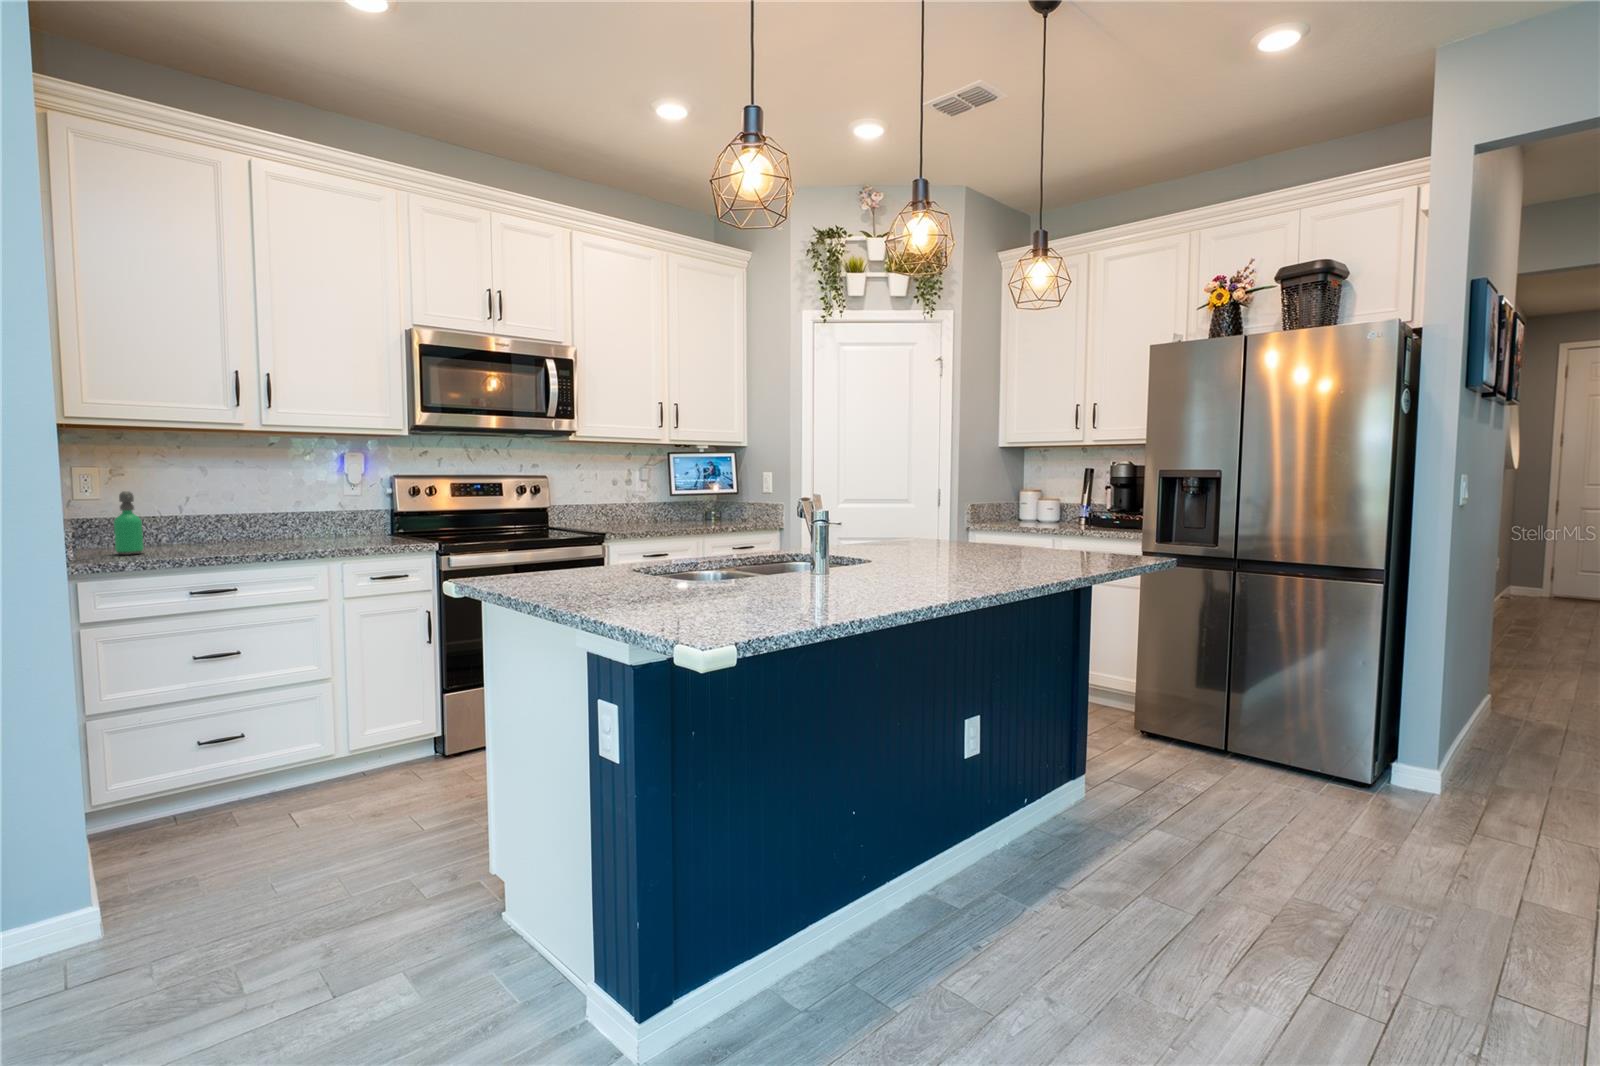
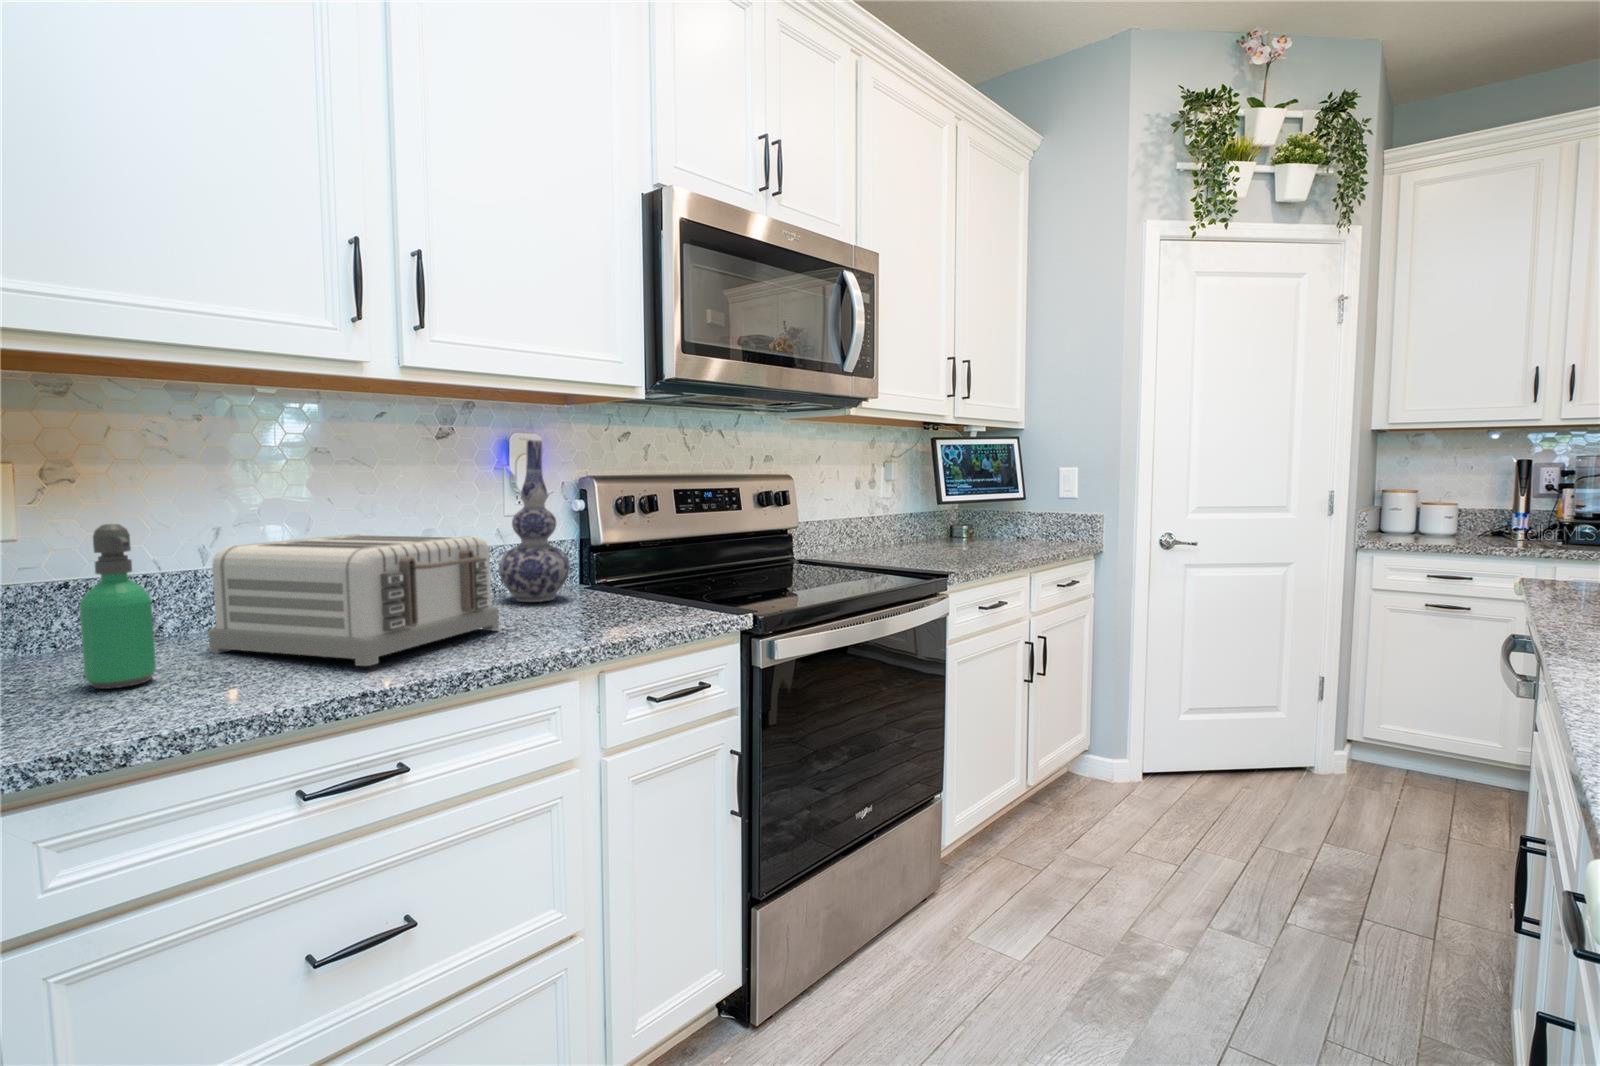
vase: none [332,456,371,538] -> present [499,440,570,602]
toaster: none [173,501,308,552] -> present [208,534,499,666]

